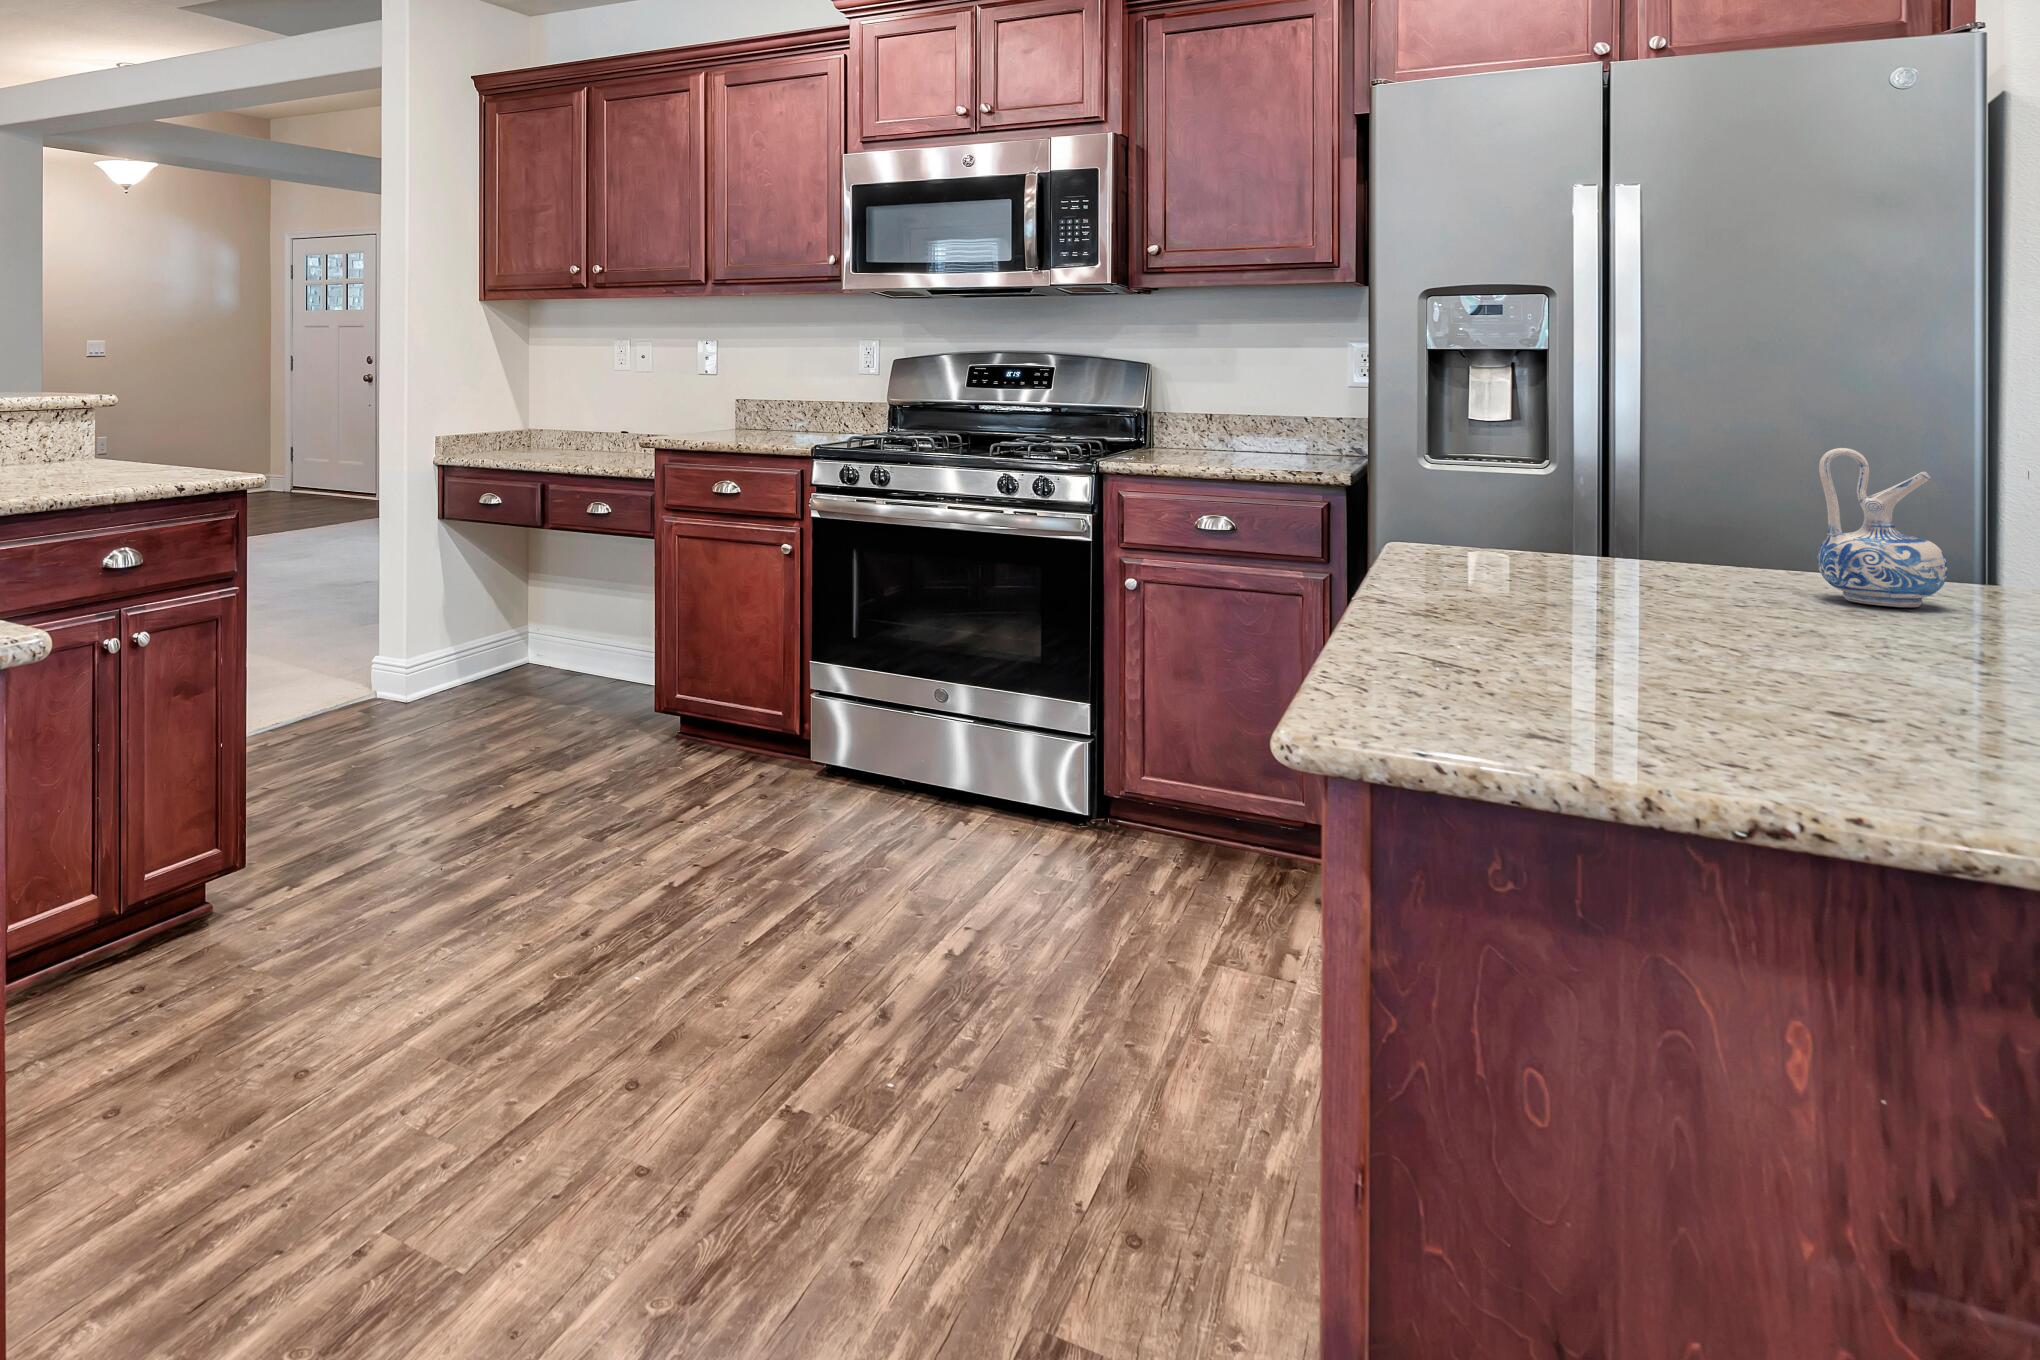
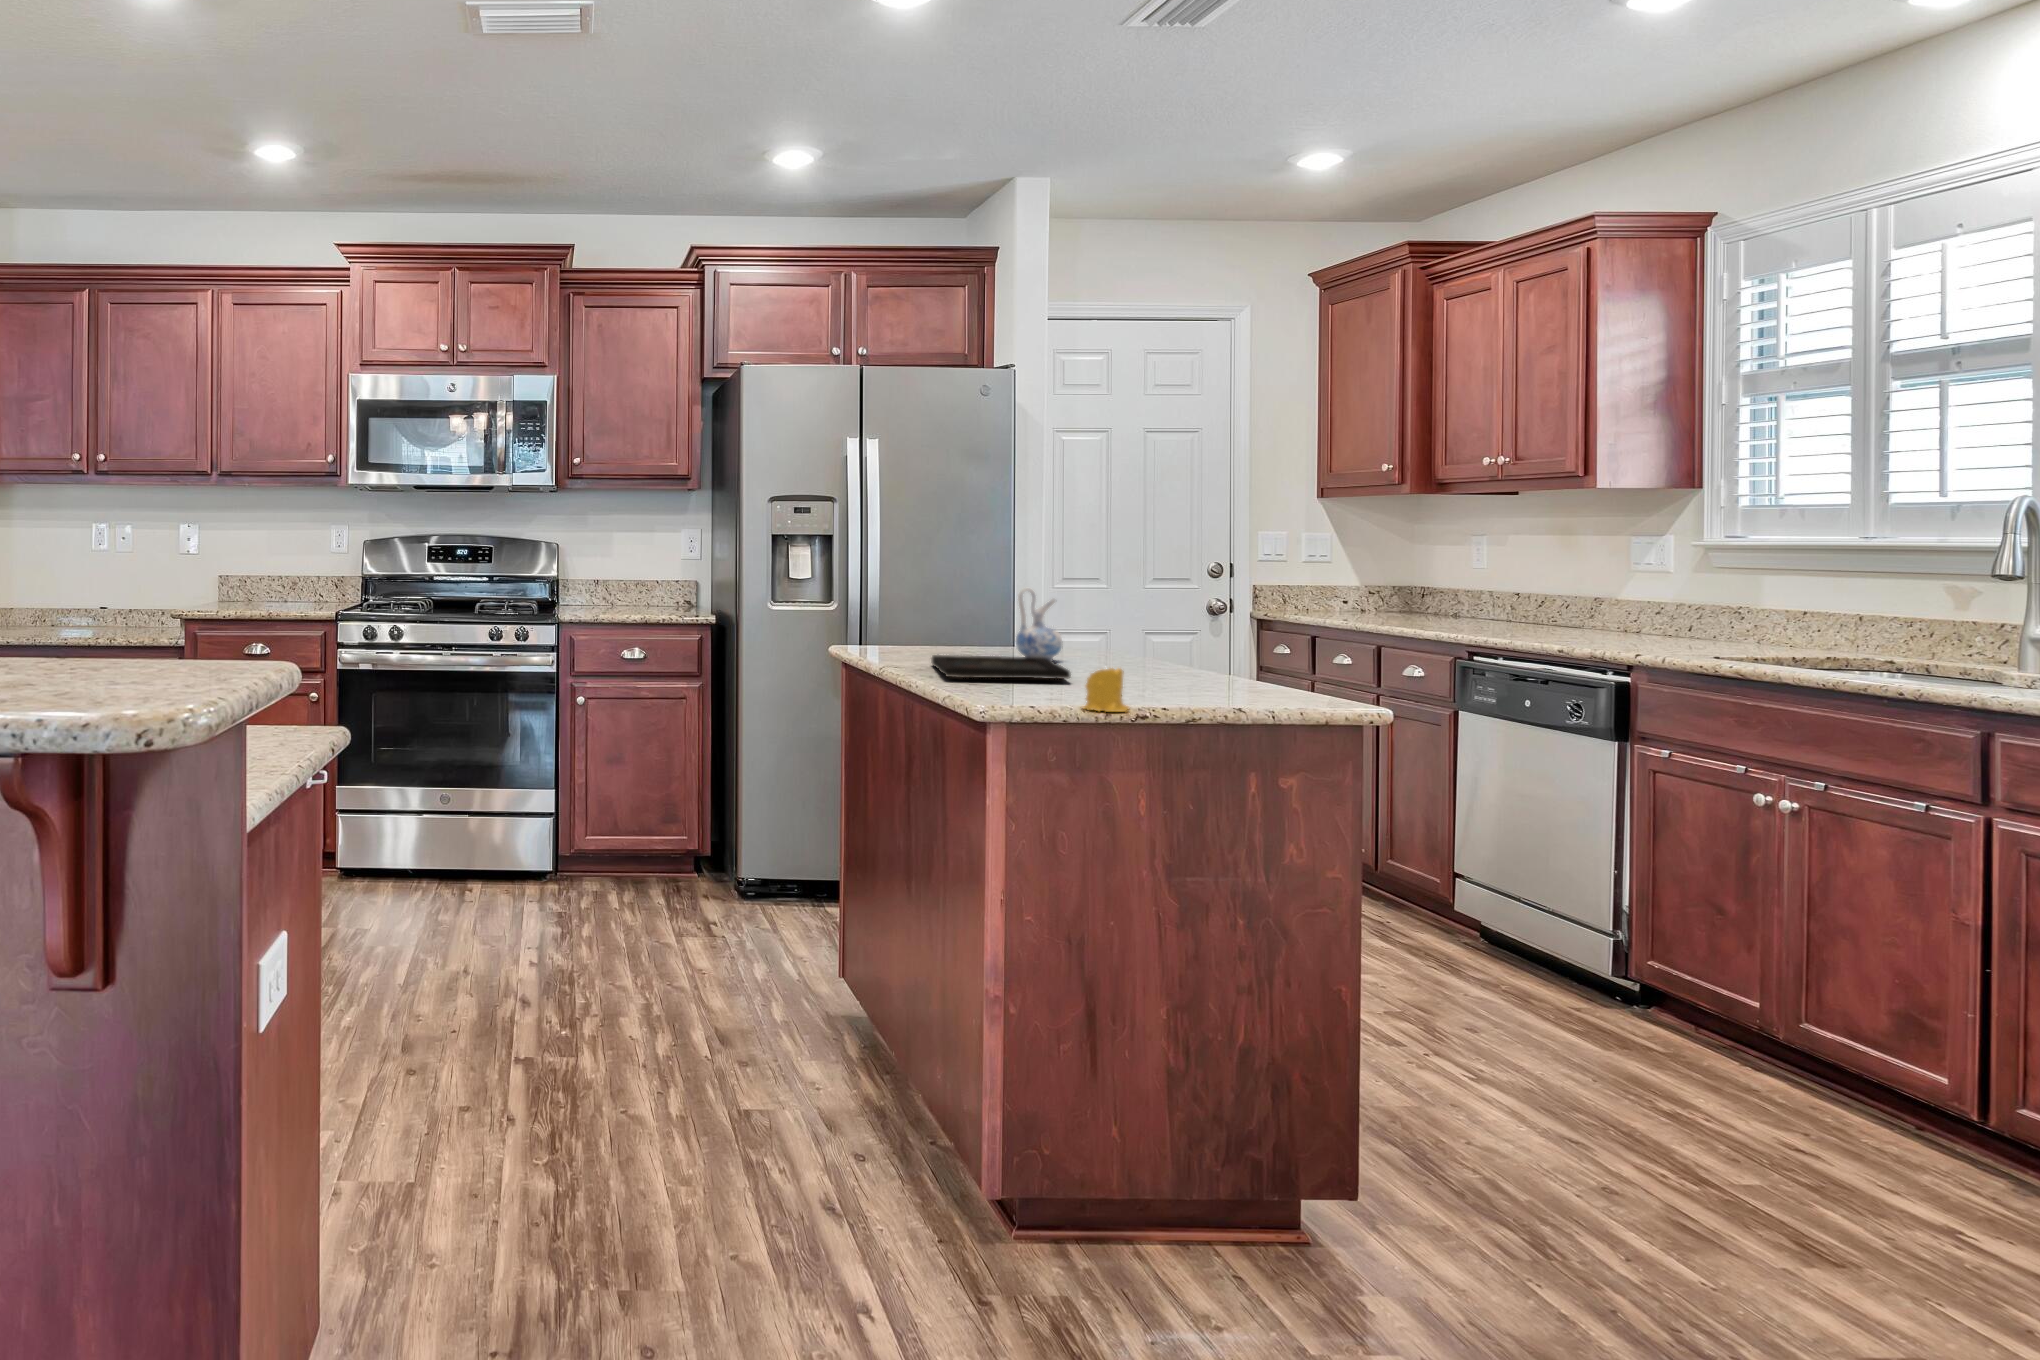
tray: none [1515,573,1872,662] -> present [932,655,1071,679]
candle: none [1737,655,1909,788] -> present [1083,668,1129,712]

